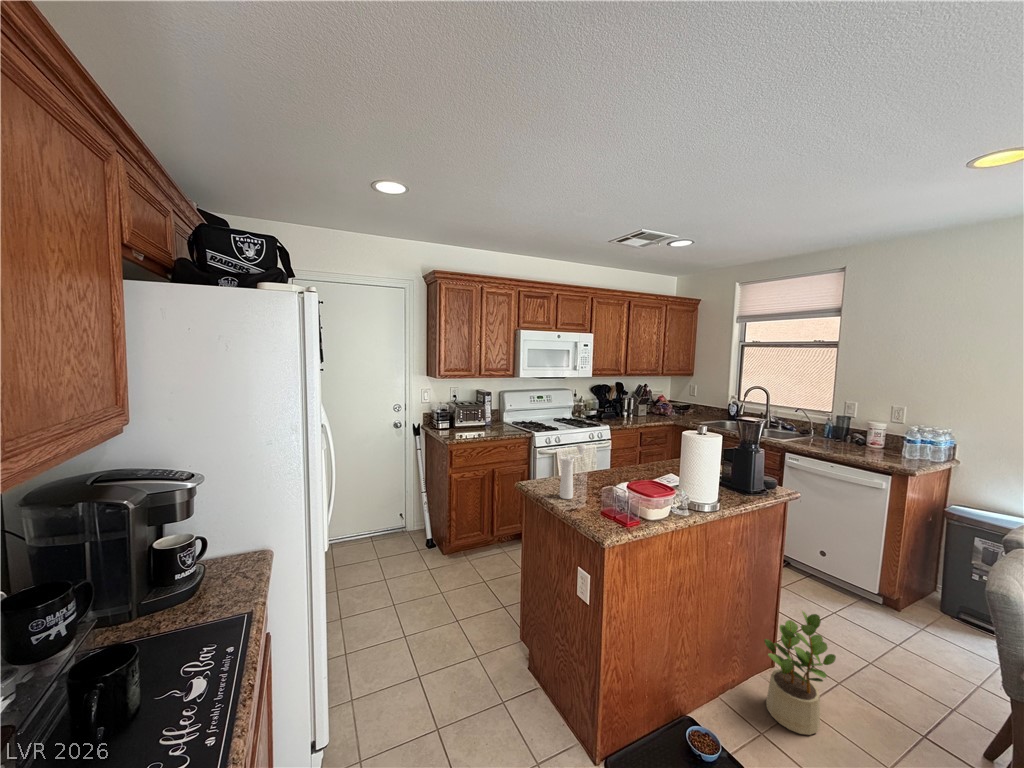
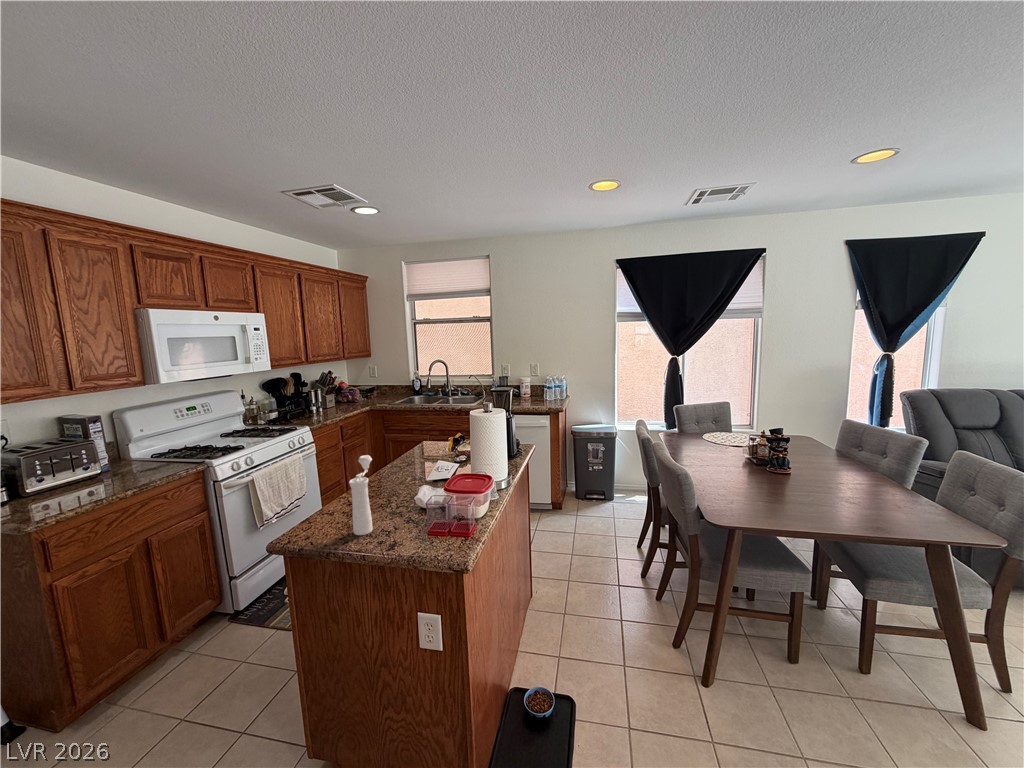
potted plant: present [764,611,836,735] -> none [532,537,582,638]

